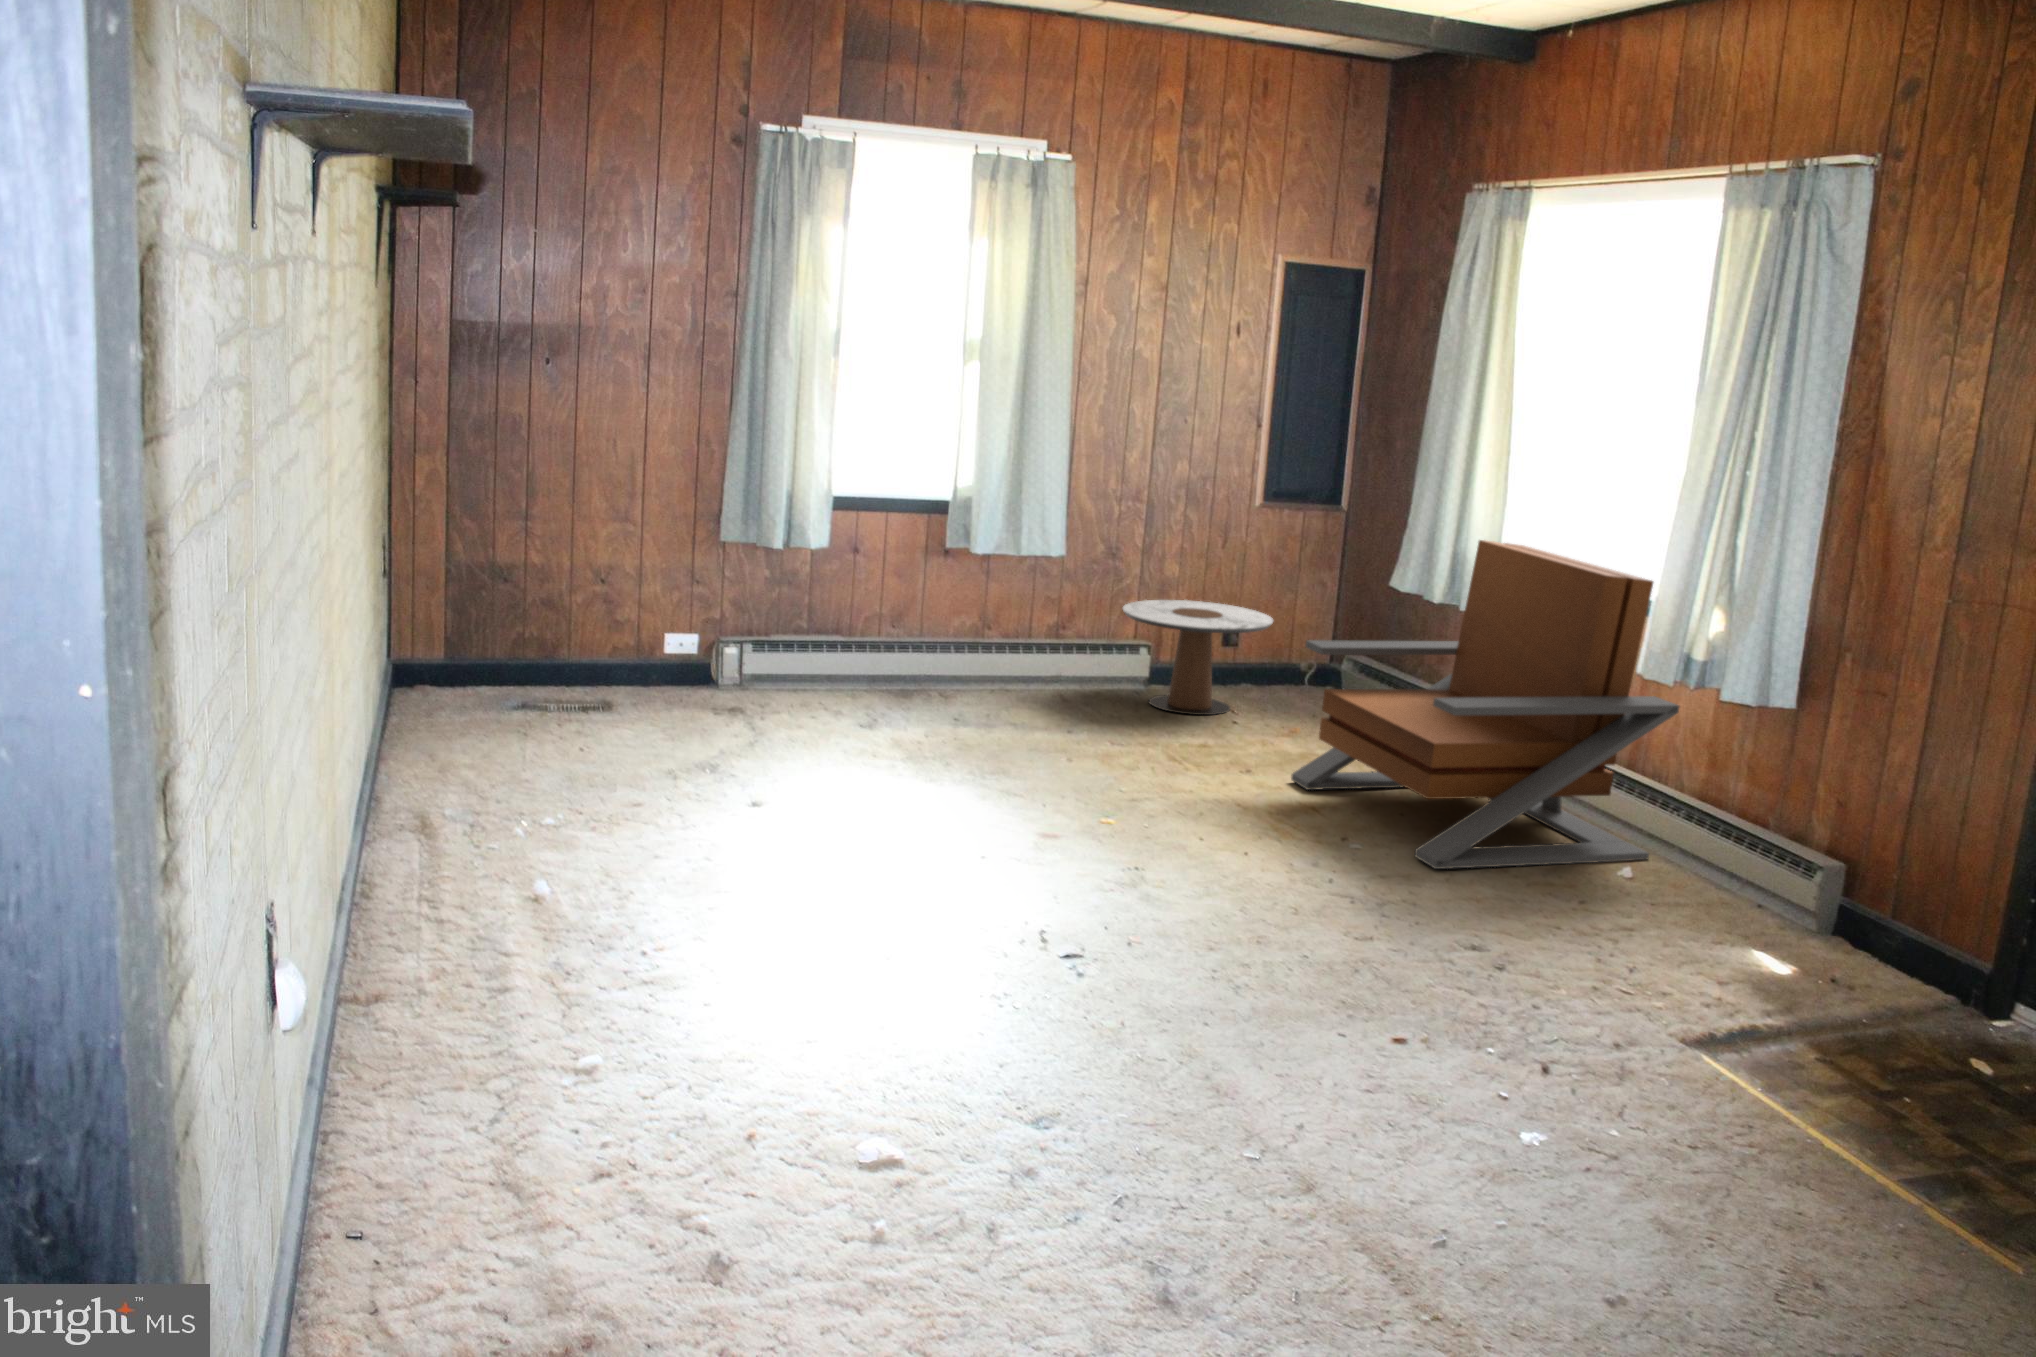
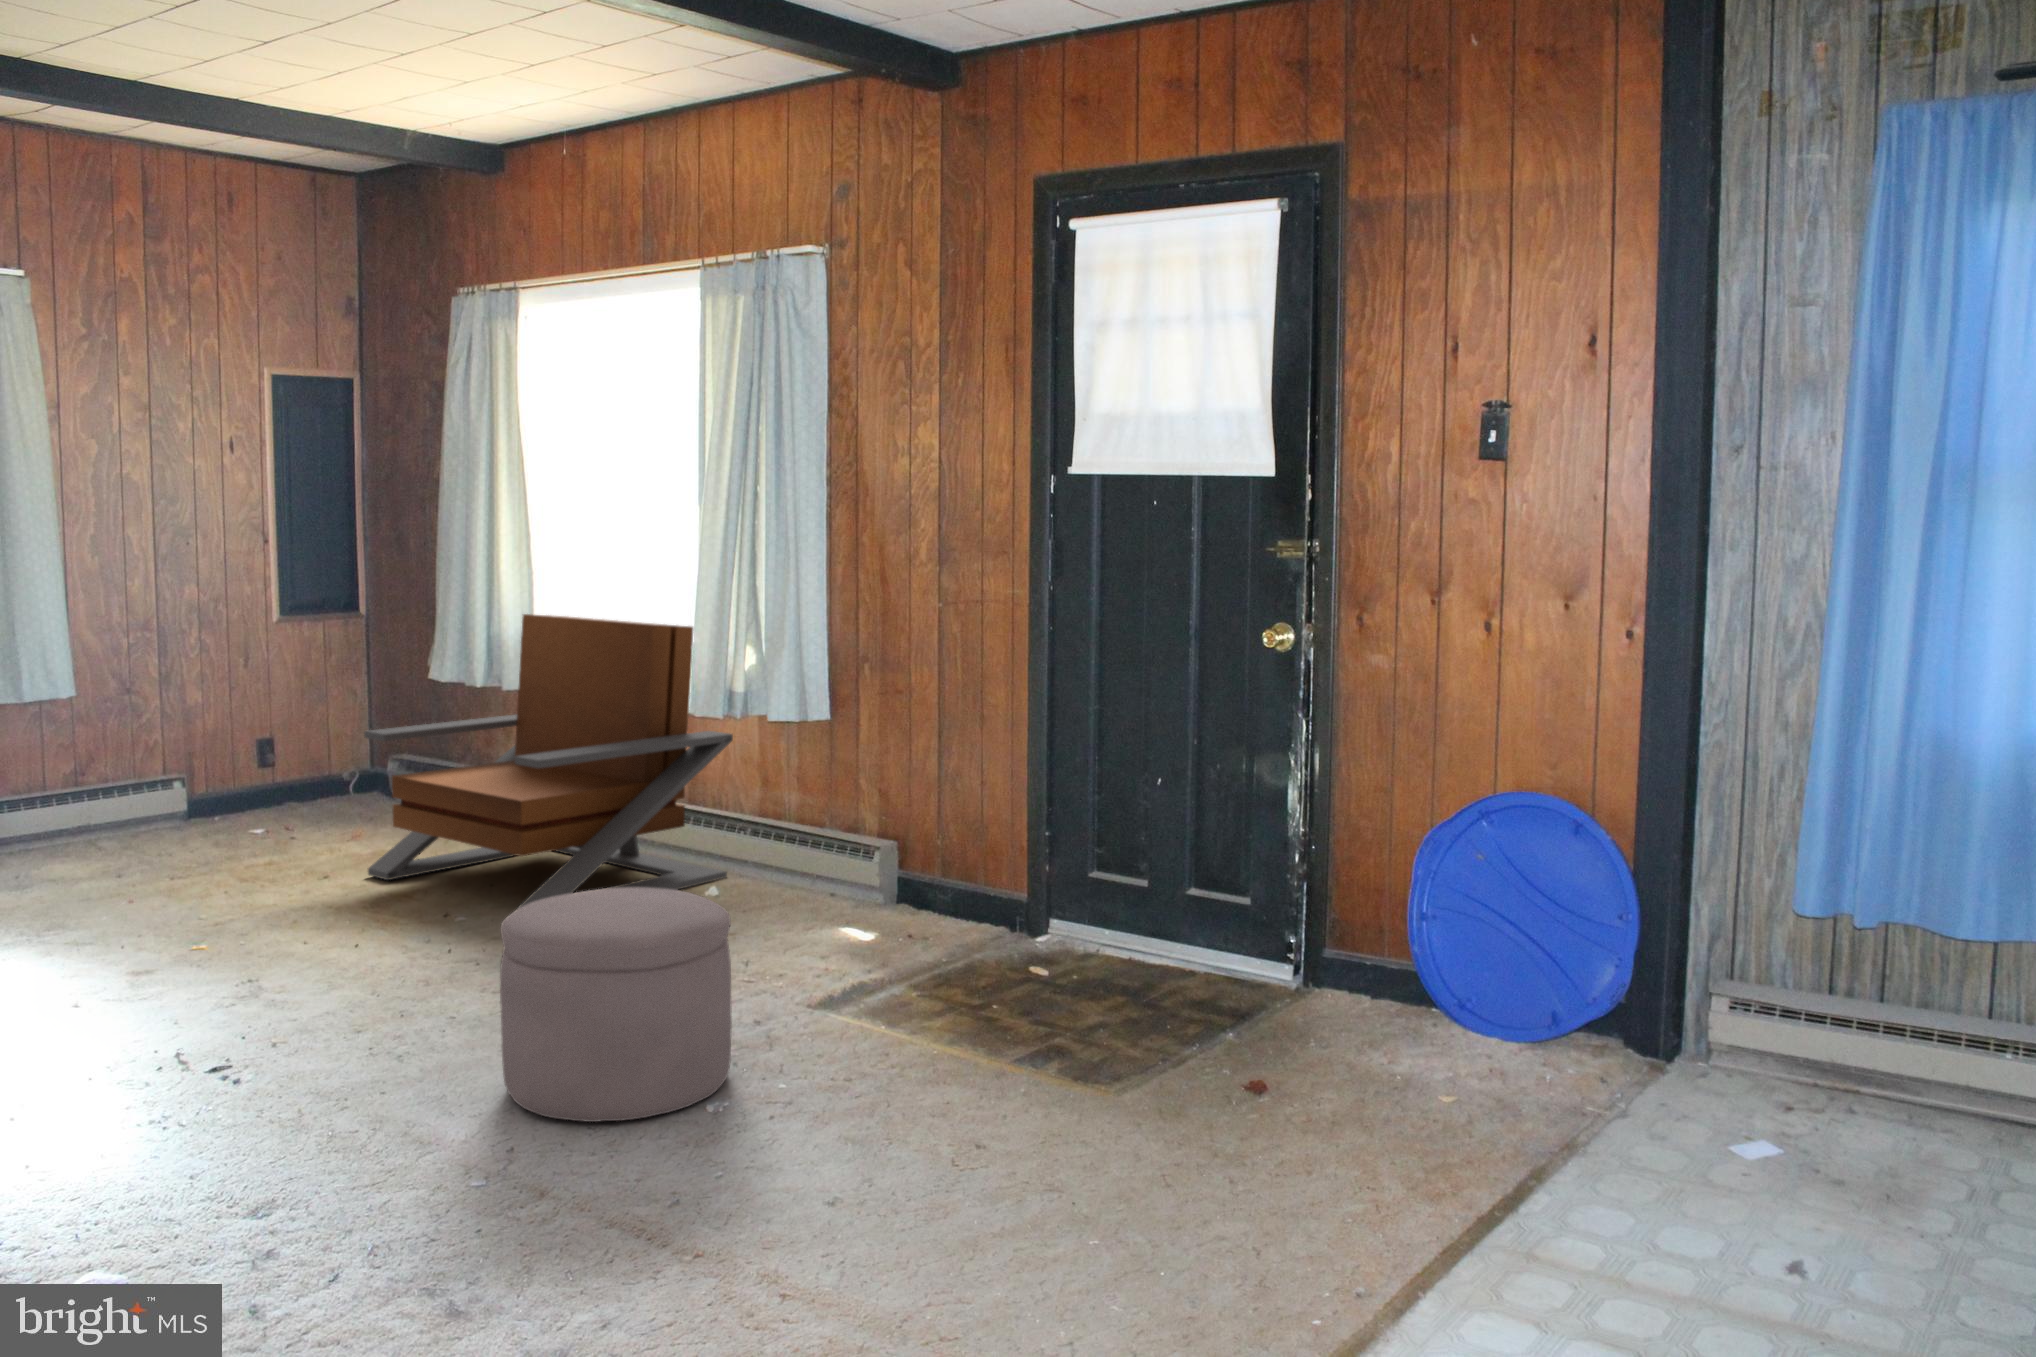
side table: present [1123,600,1273,715] -> none [139,722,314,839]
ottoman: none [1338,871,1588,1121] -> present [500,887,732,1122]

